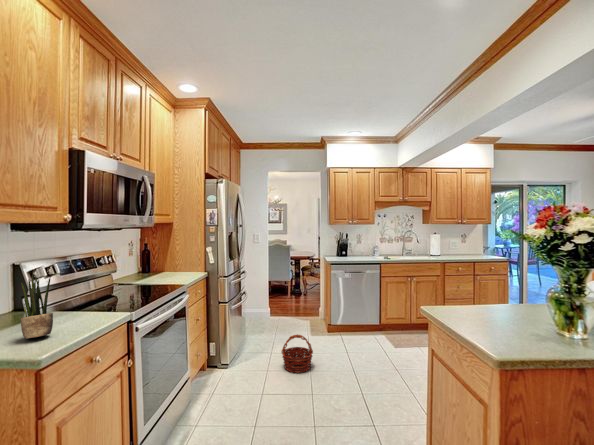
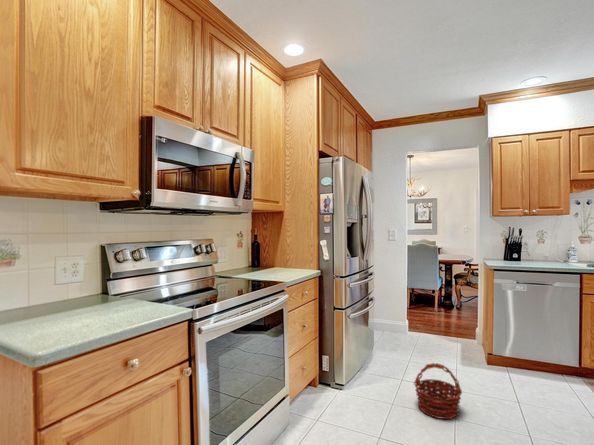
potted plant: present [21,275,53,339] -> none [48,251,87,328]

